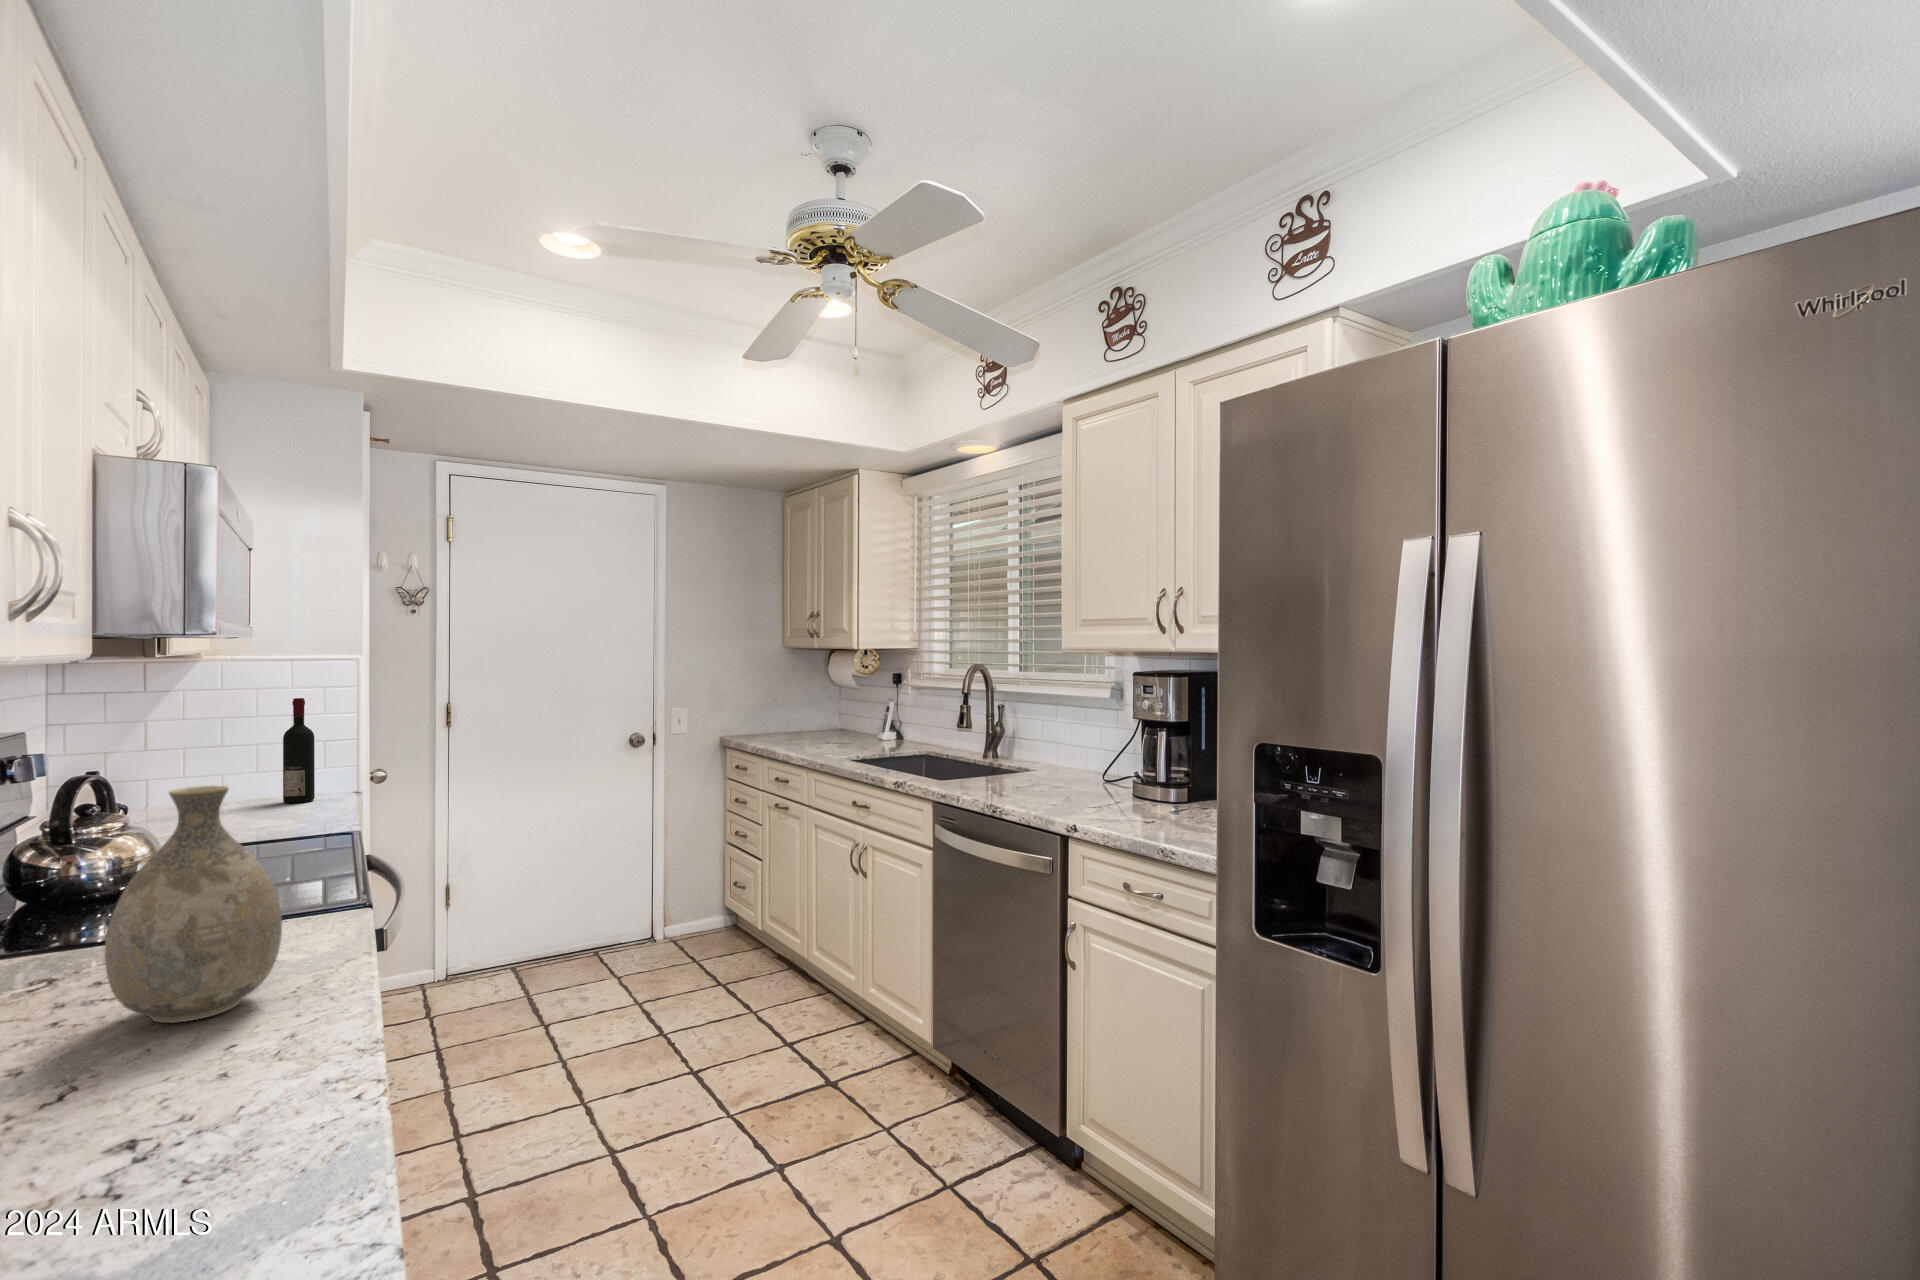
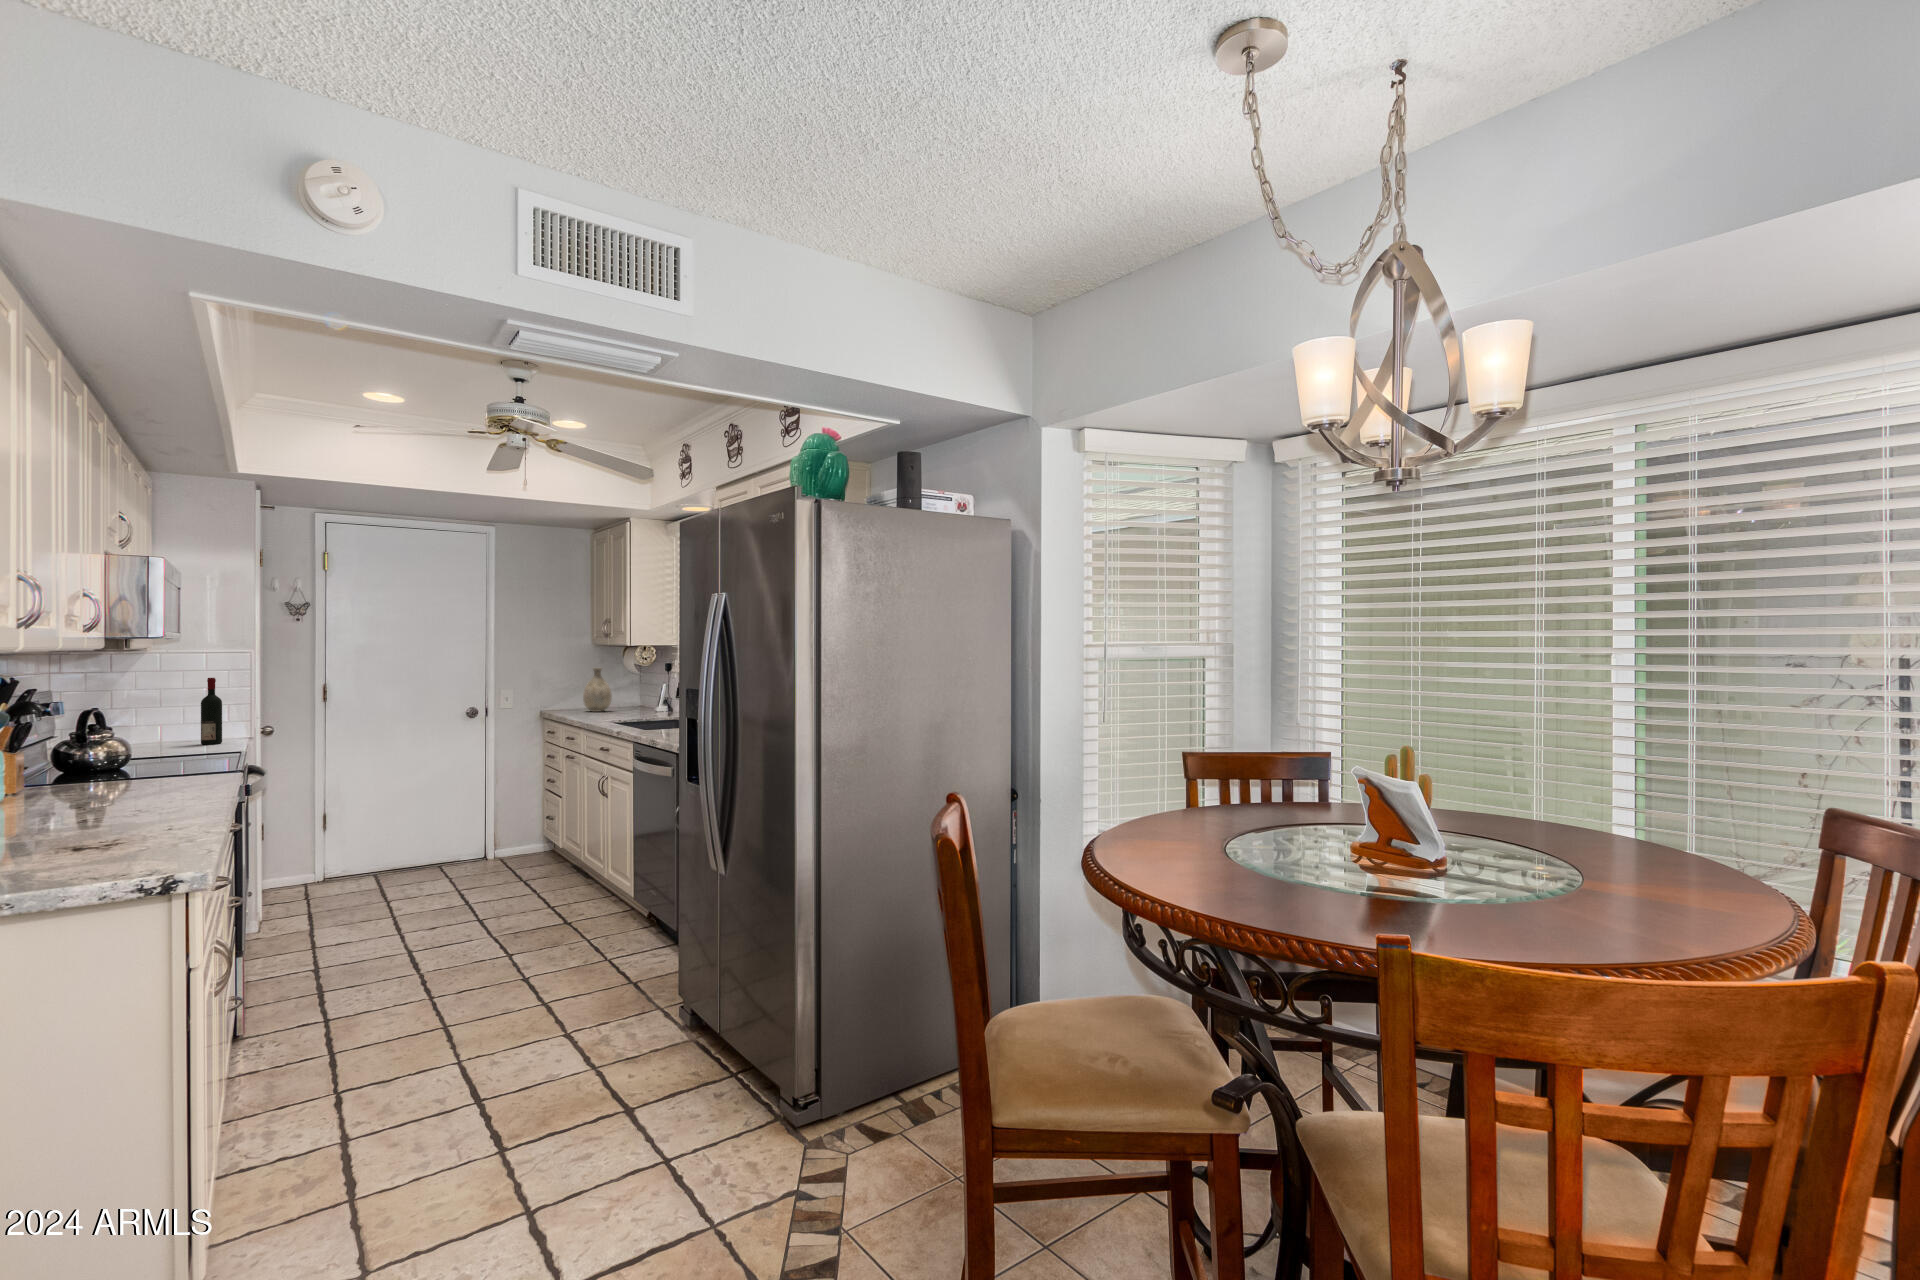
vase: present [105,786,282,1023] -> present [583,668,612,712]

